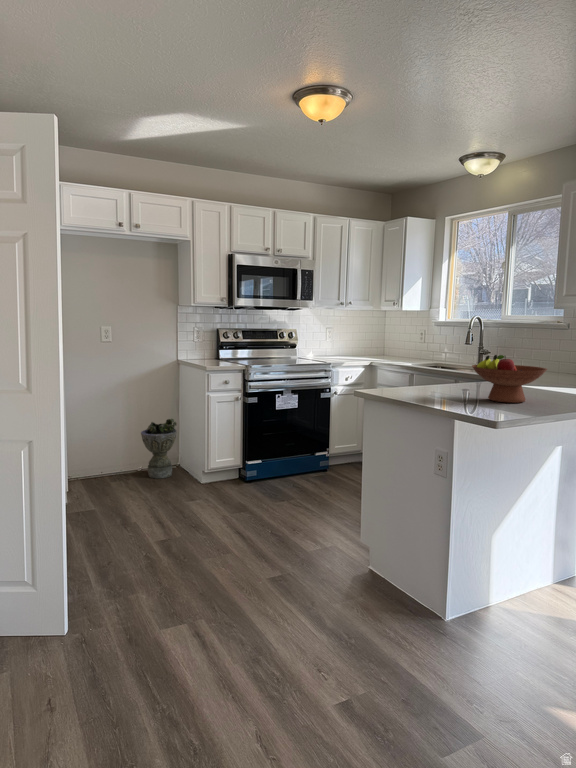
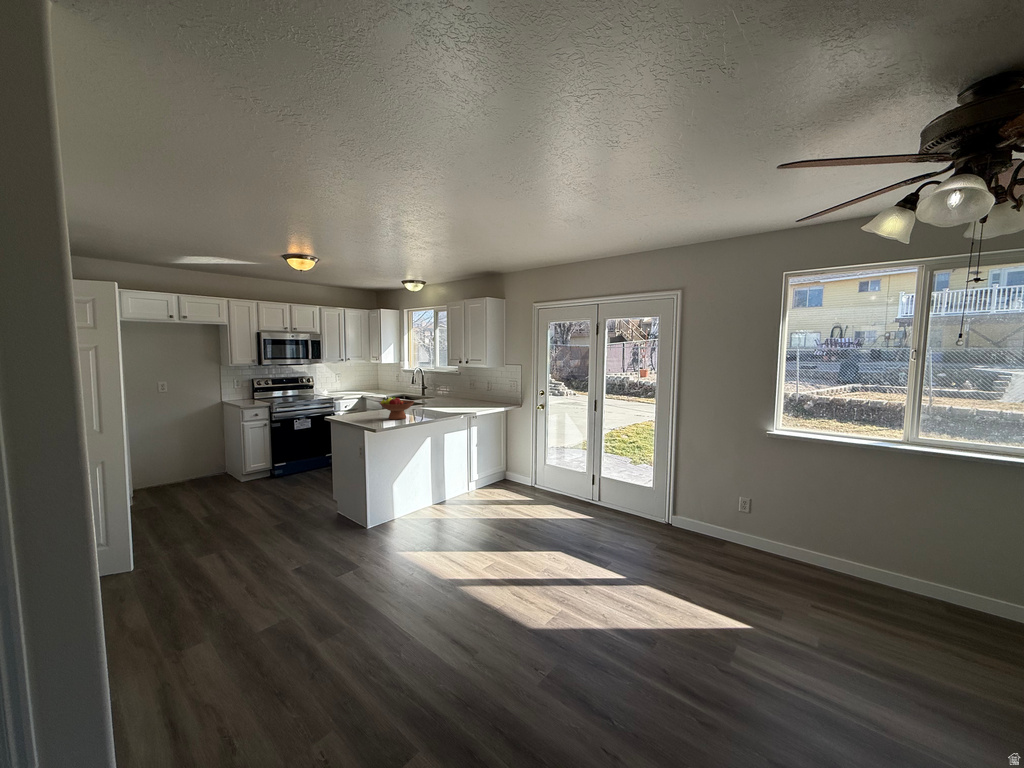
planter: present [141,419,177,479] -> none [194,441,223,483]

